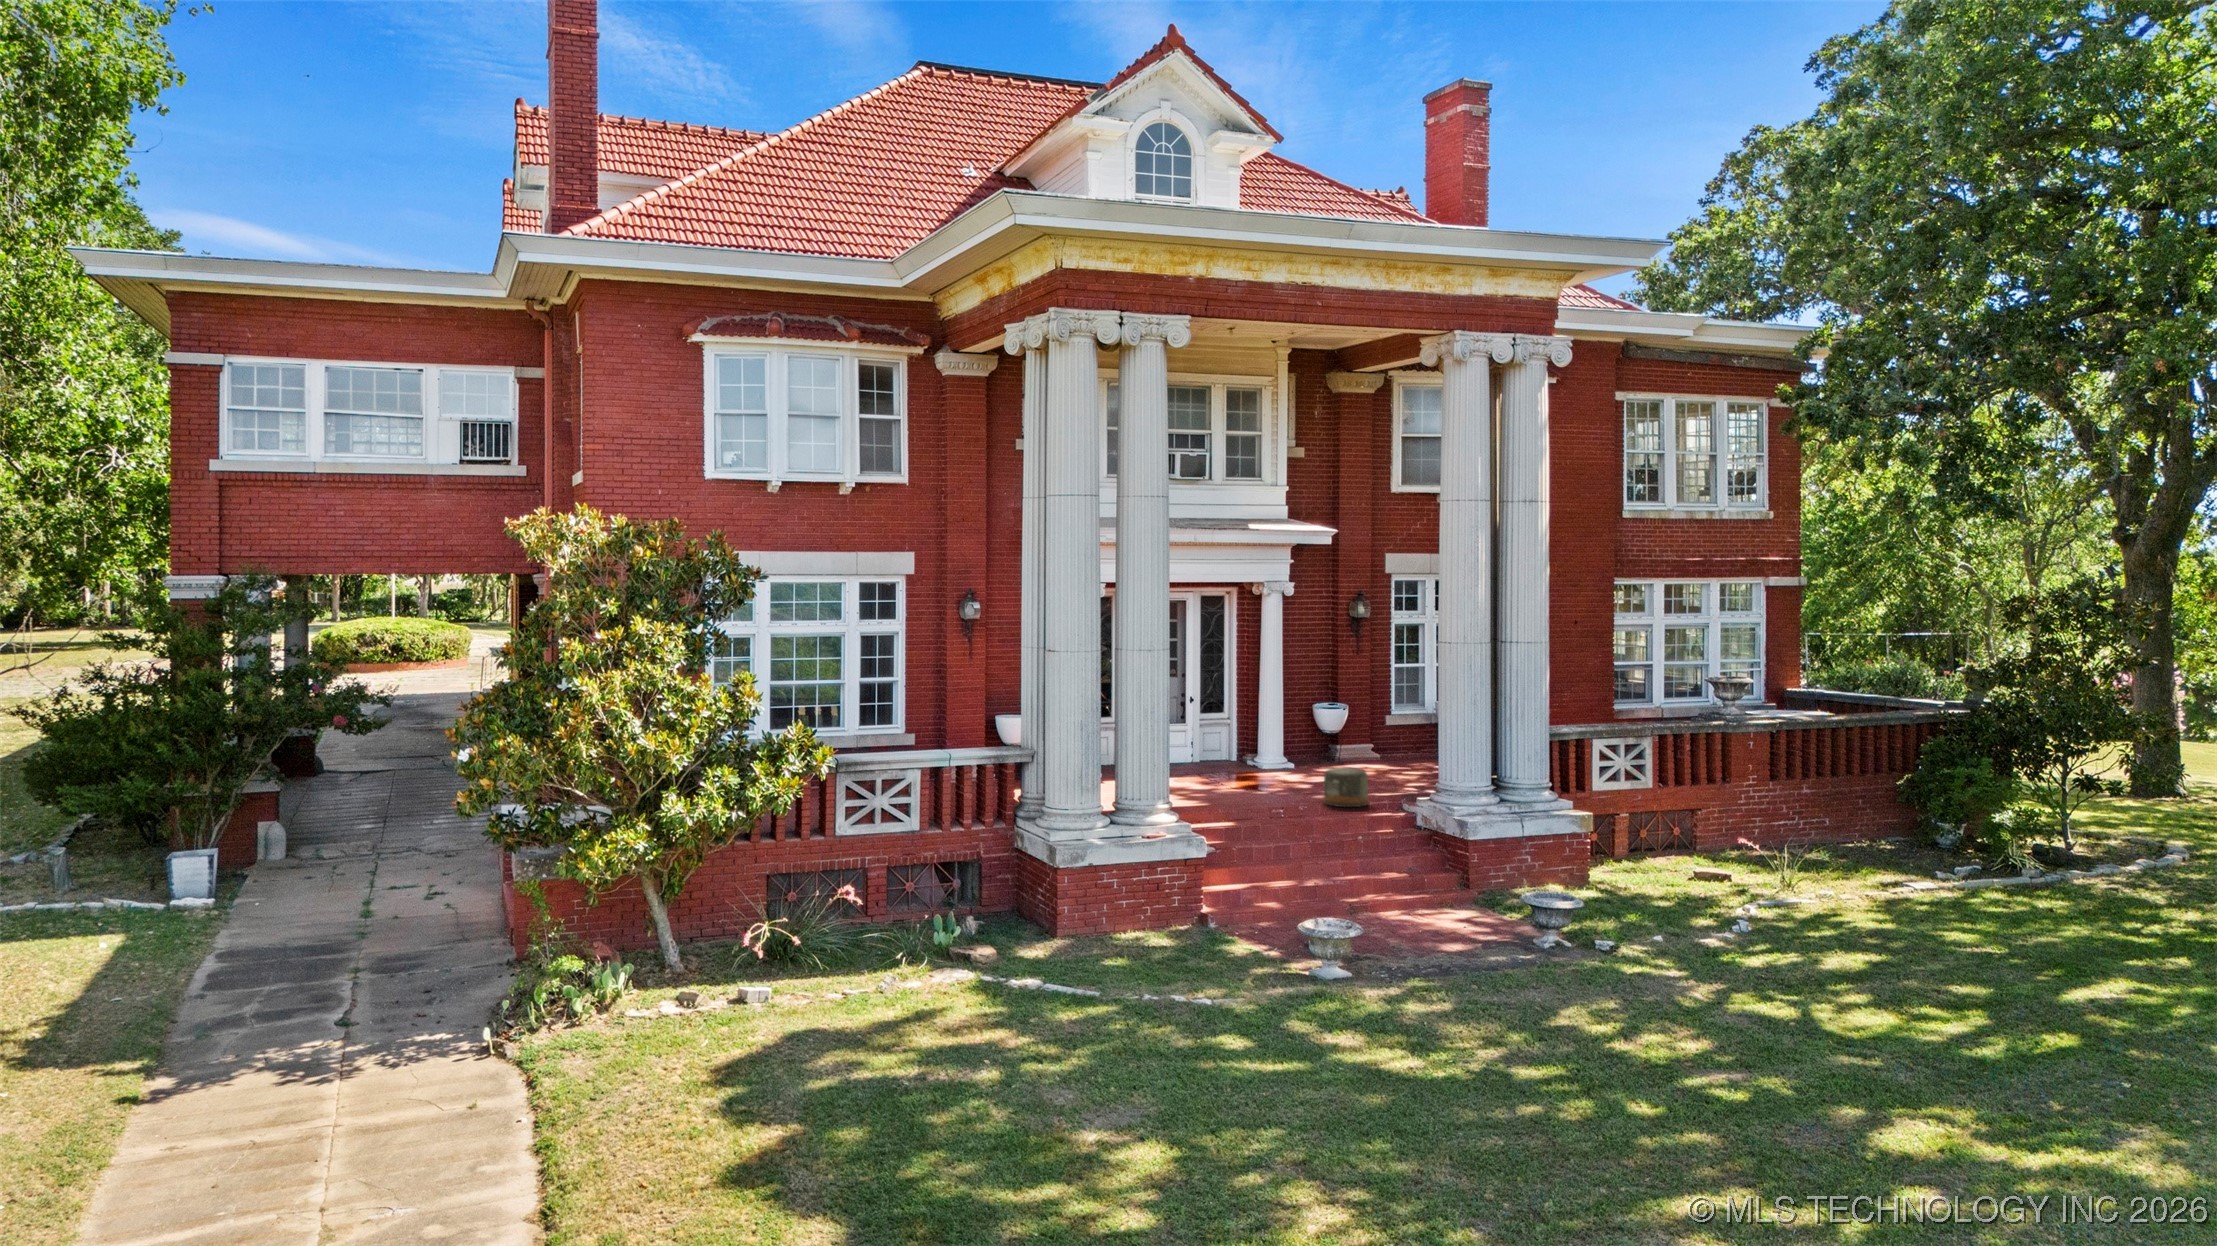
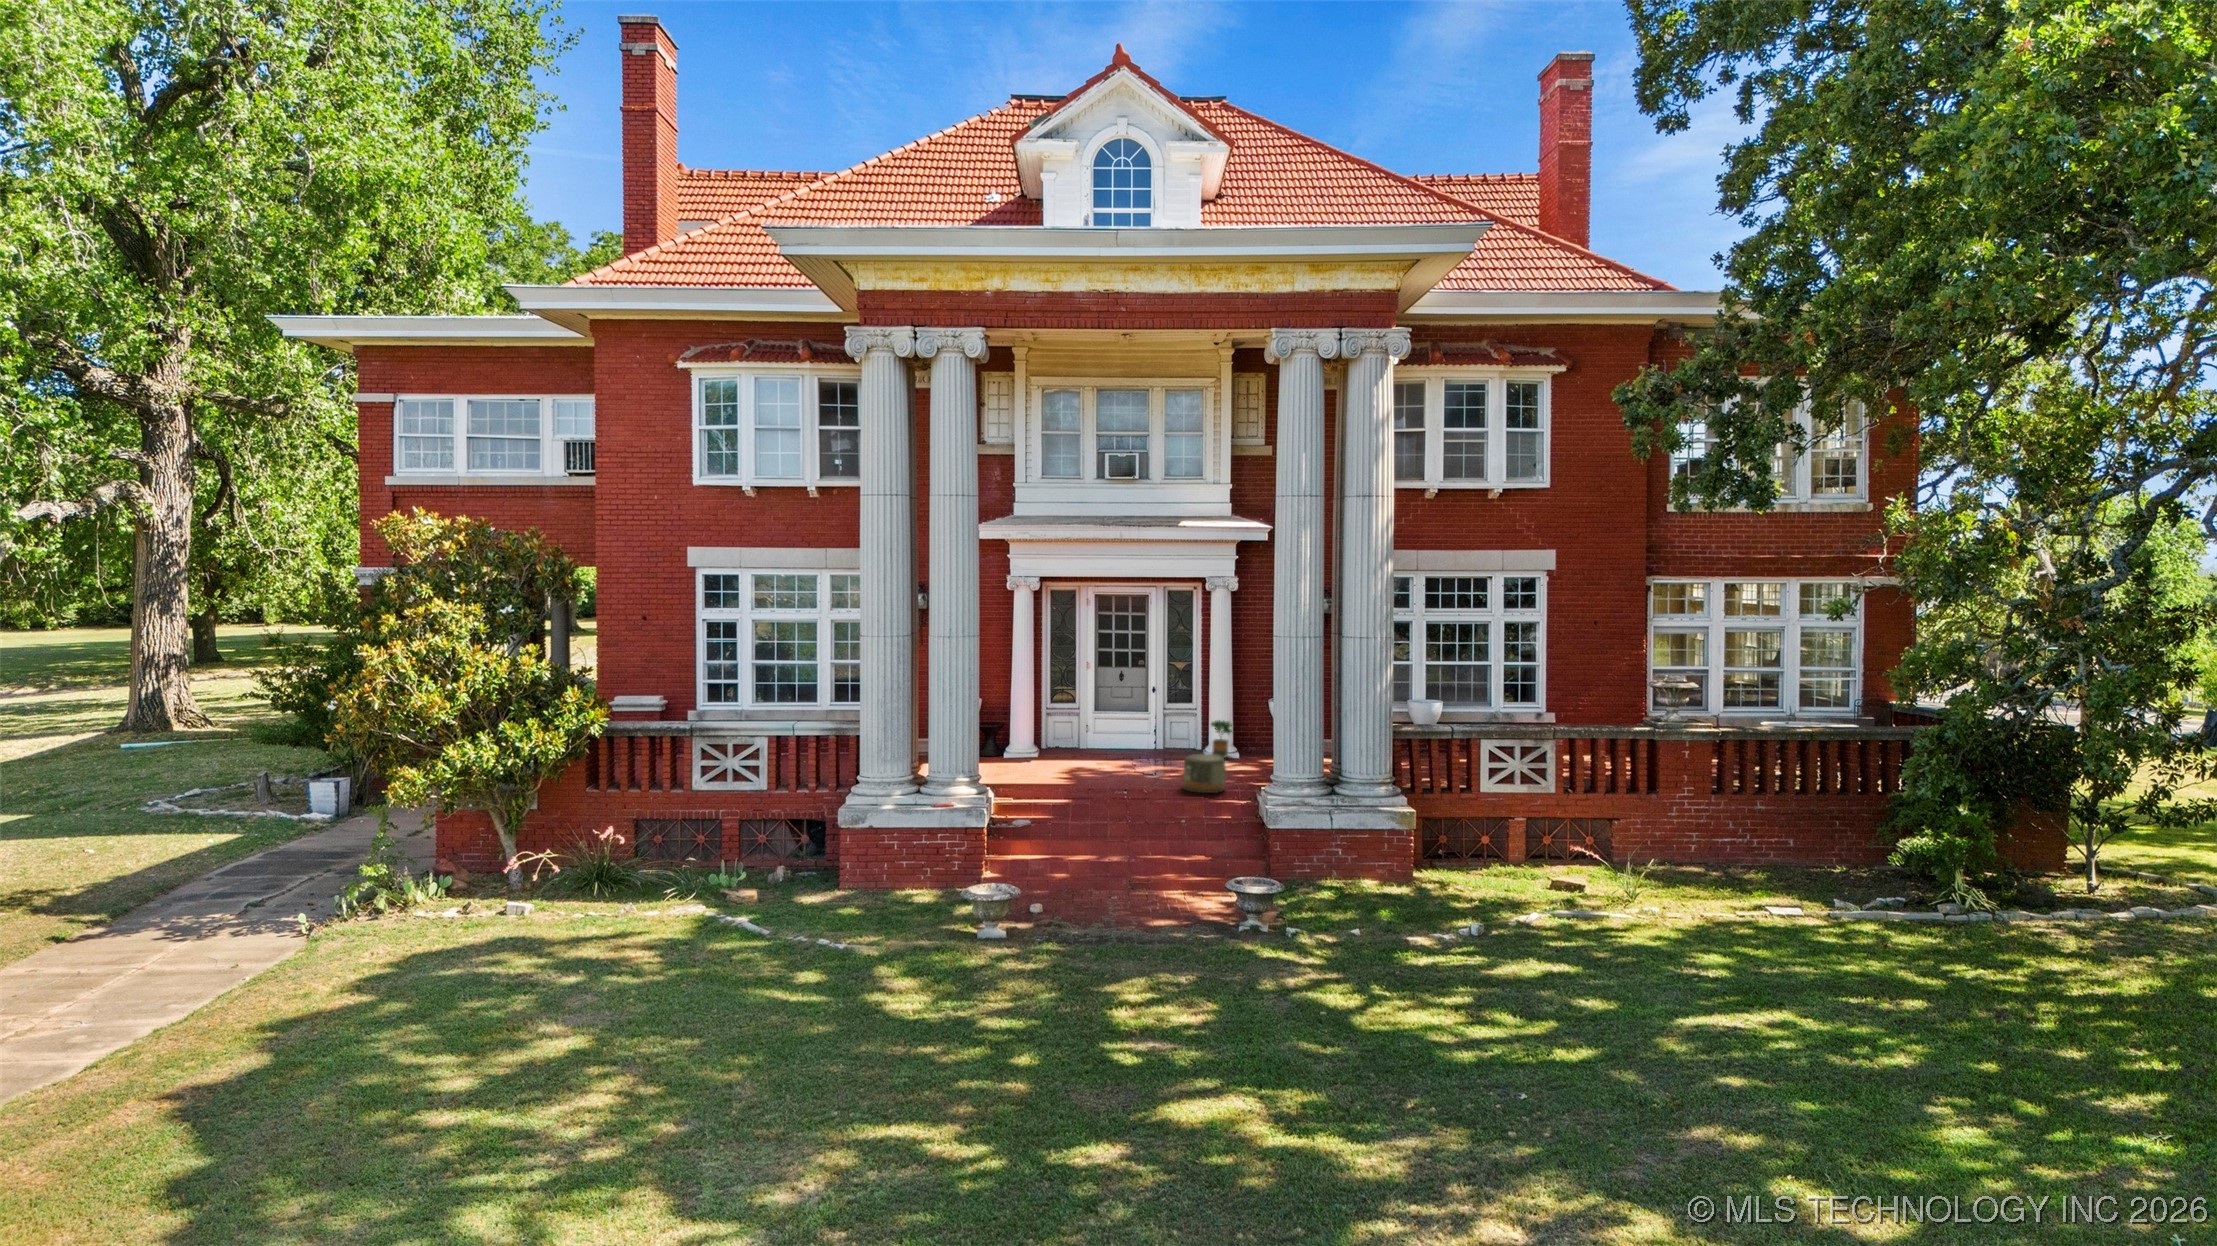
potted tree: none [1295,735,1323,775] -> present [1211,720,1232,758]

